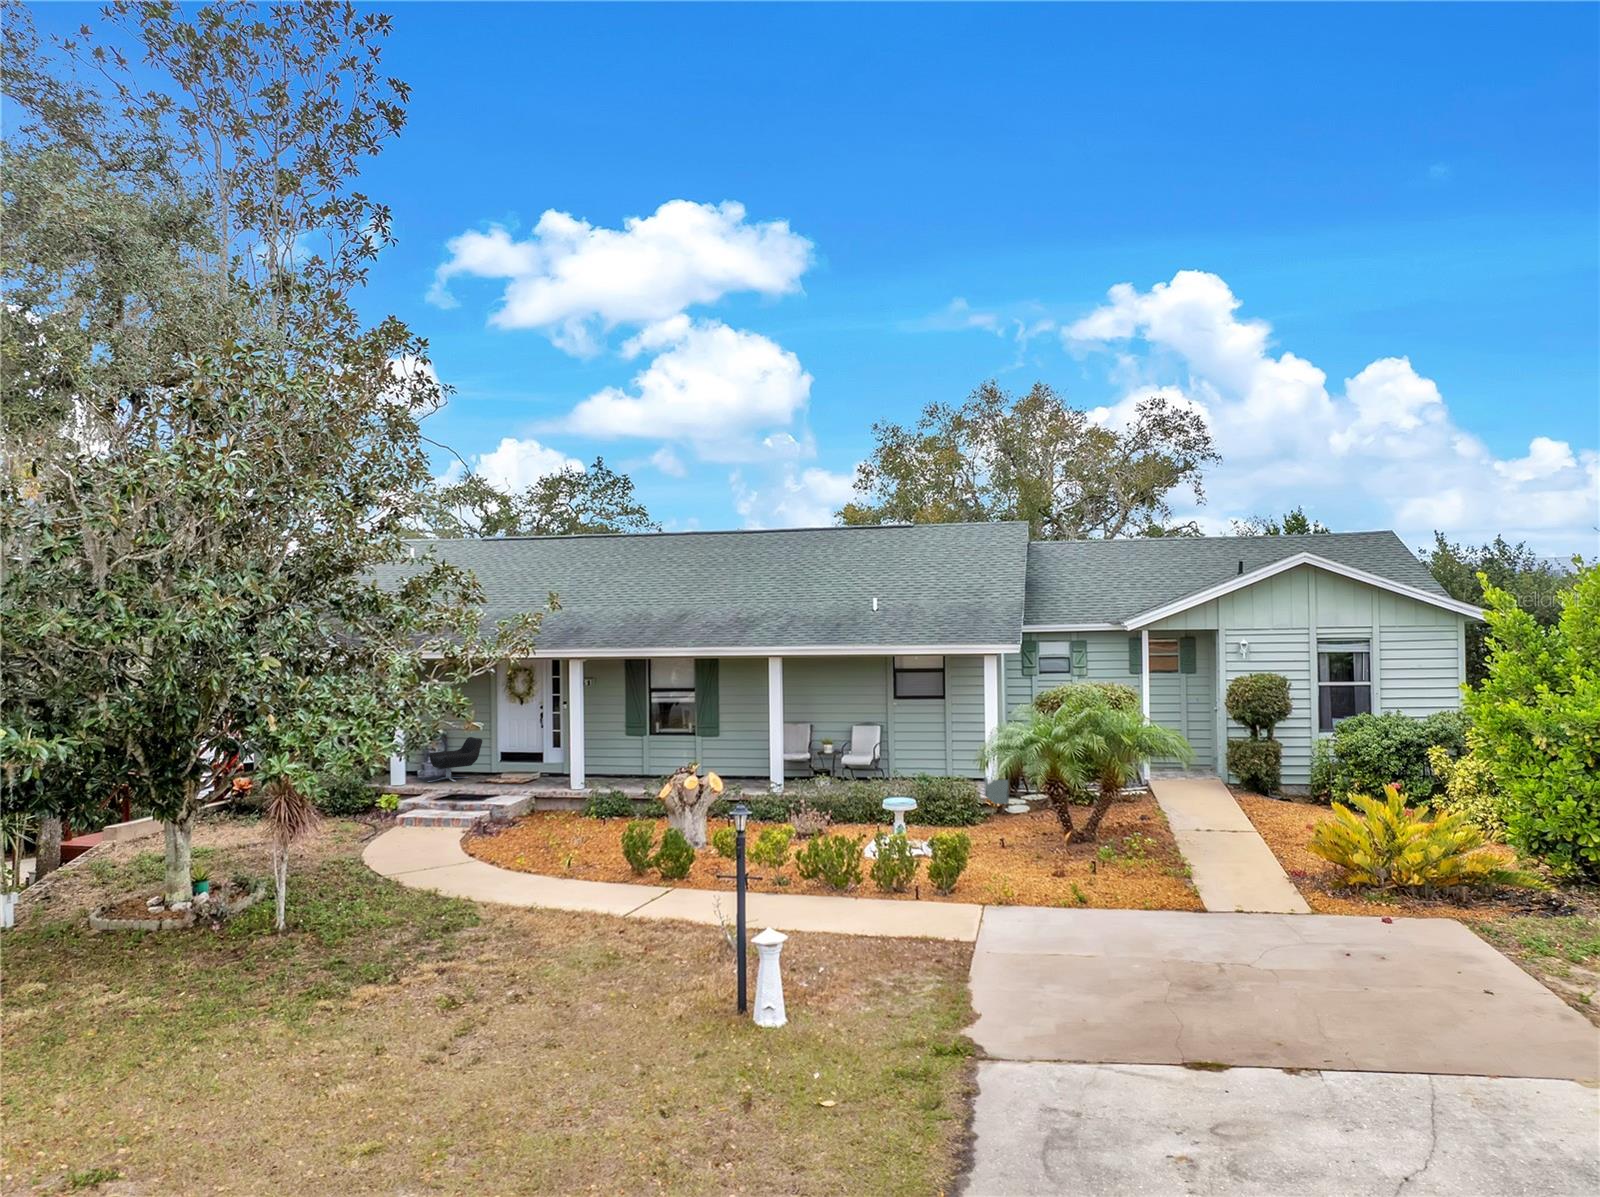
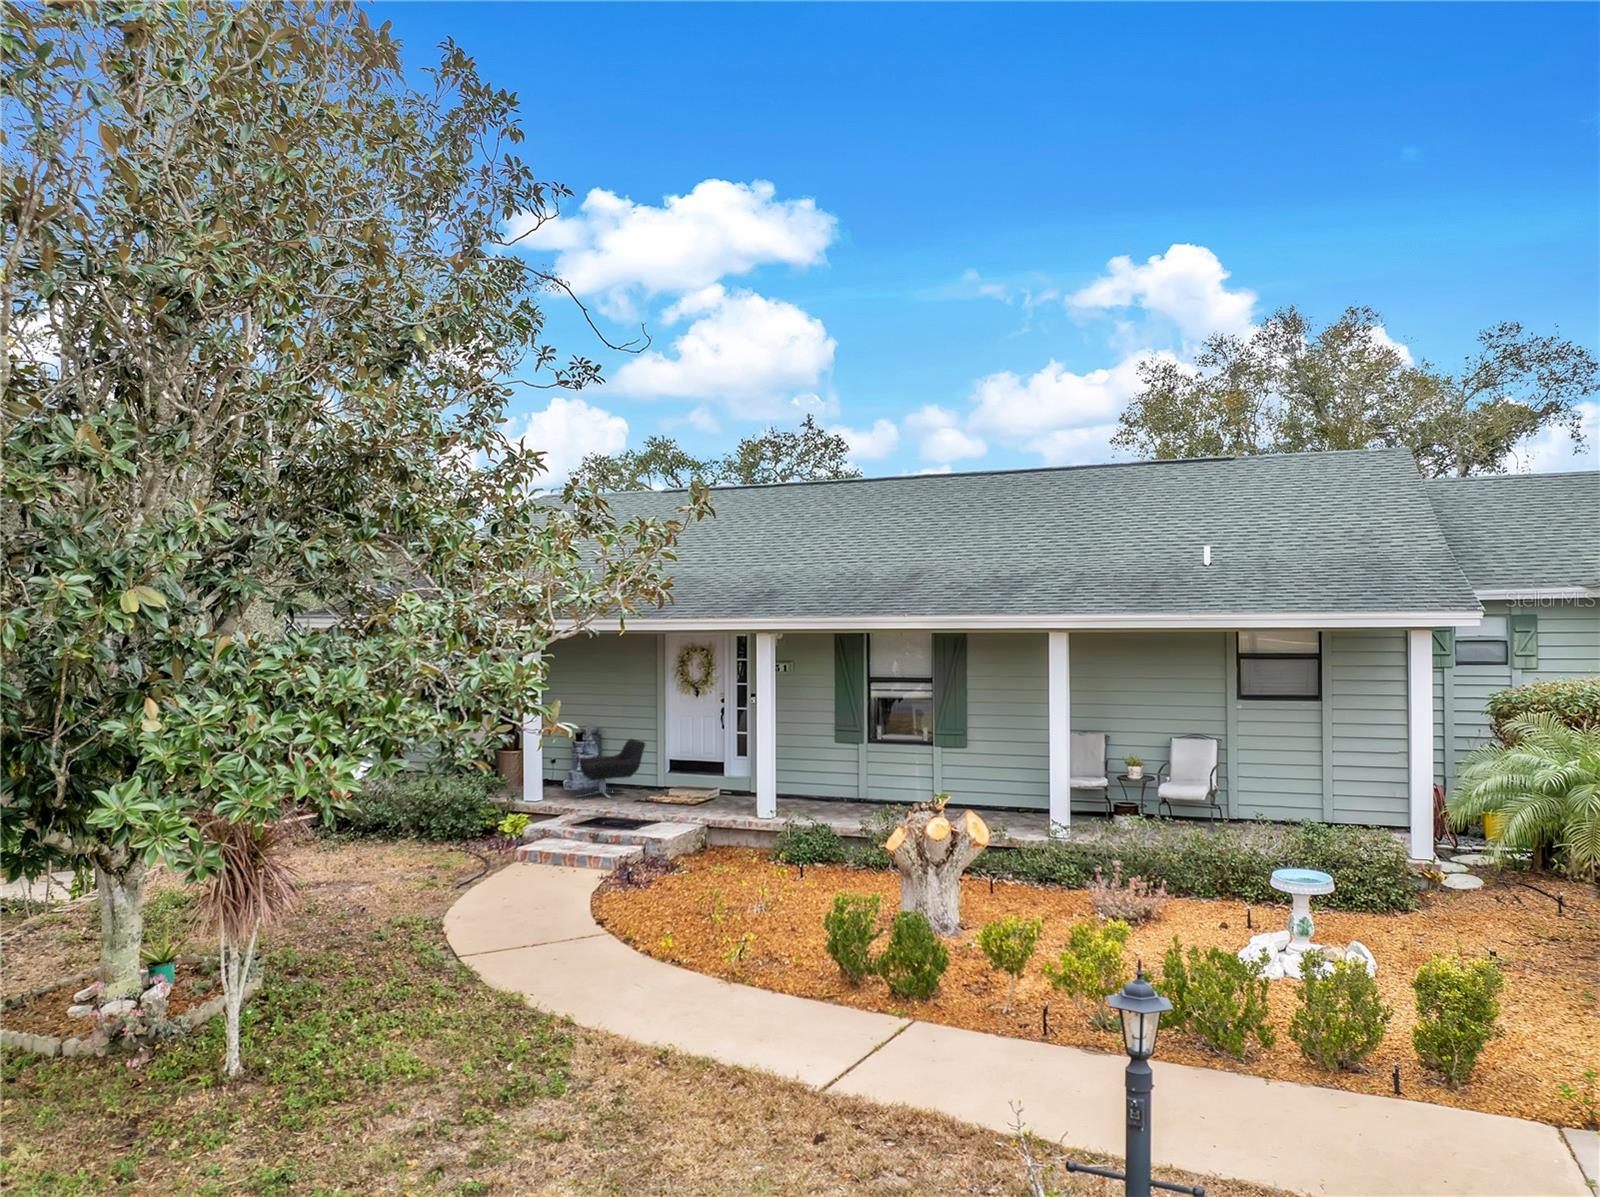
planter: present [984,777,1009,804] -> none [1426,831,1476,899]

